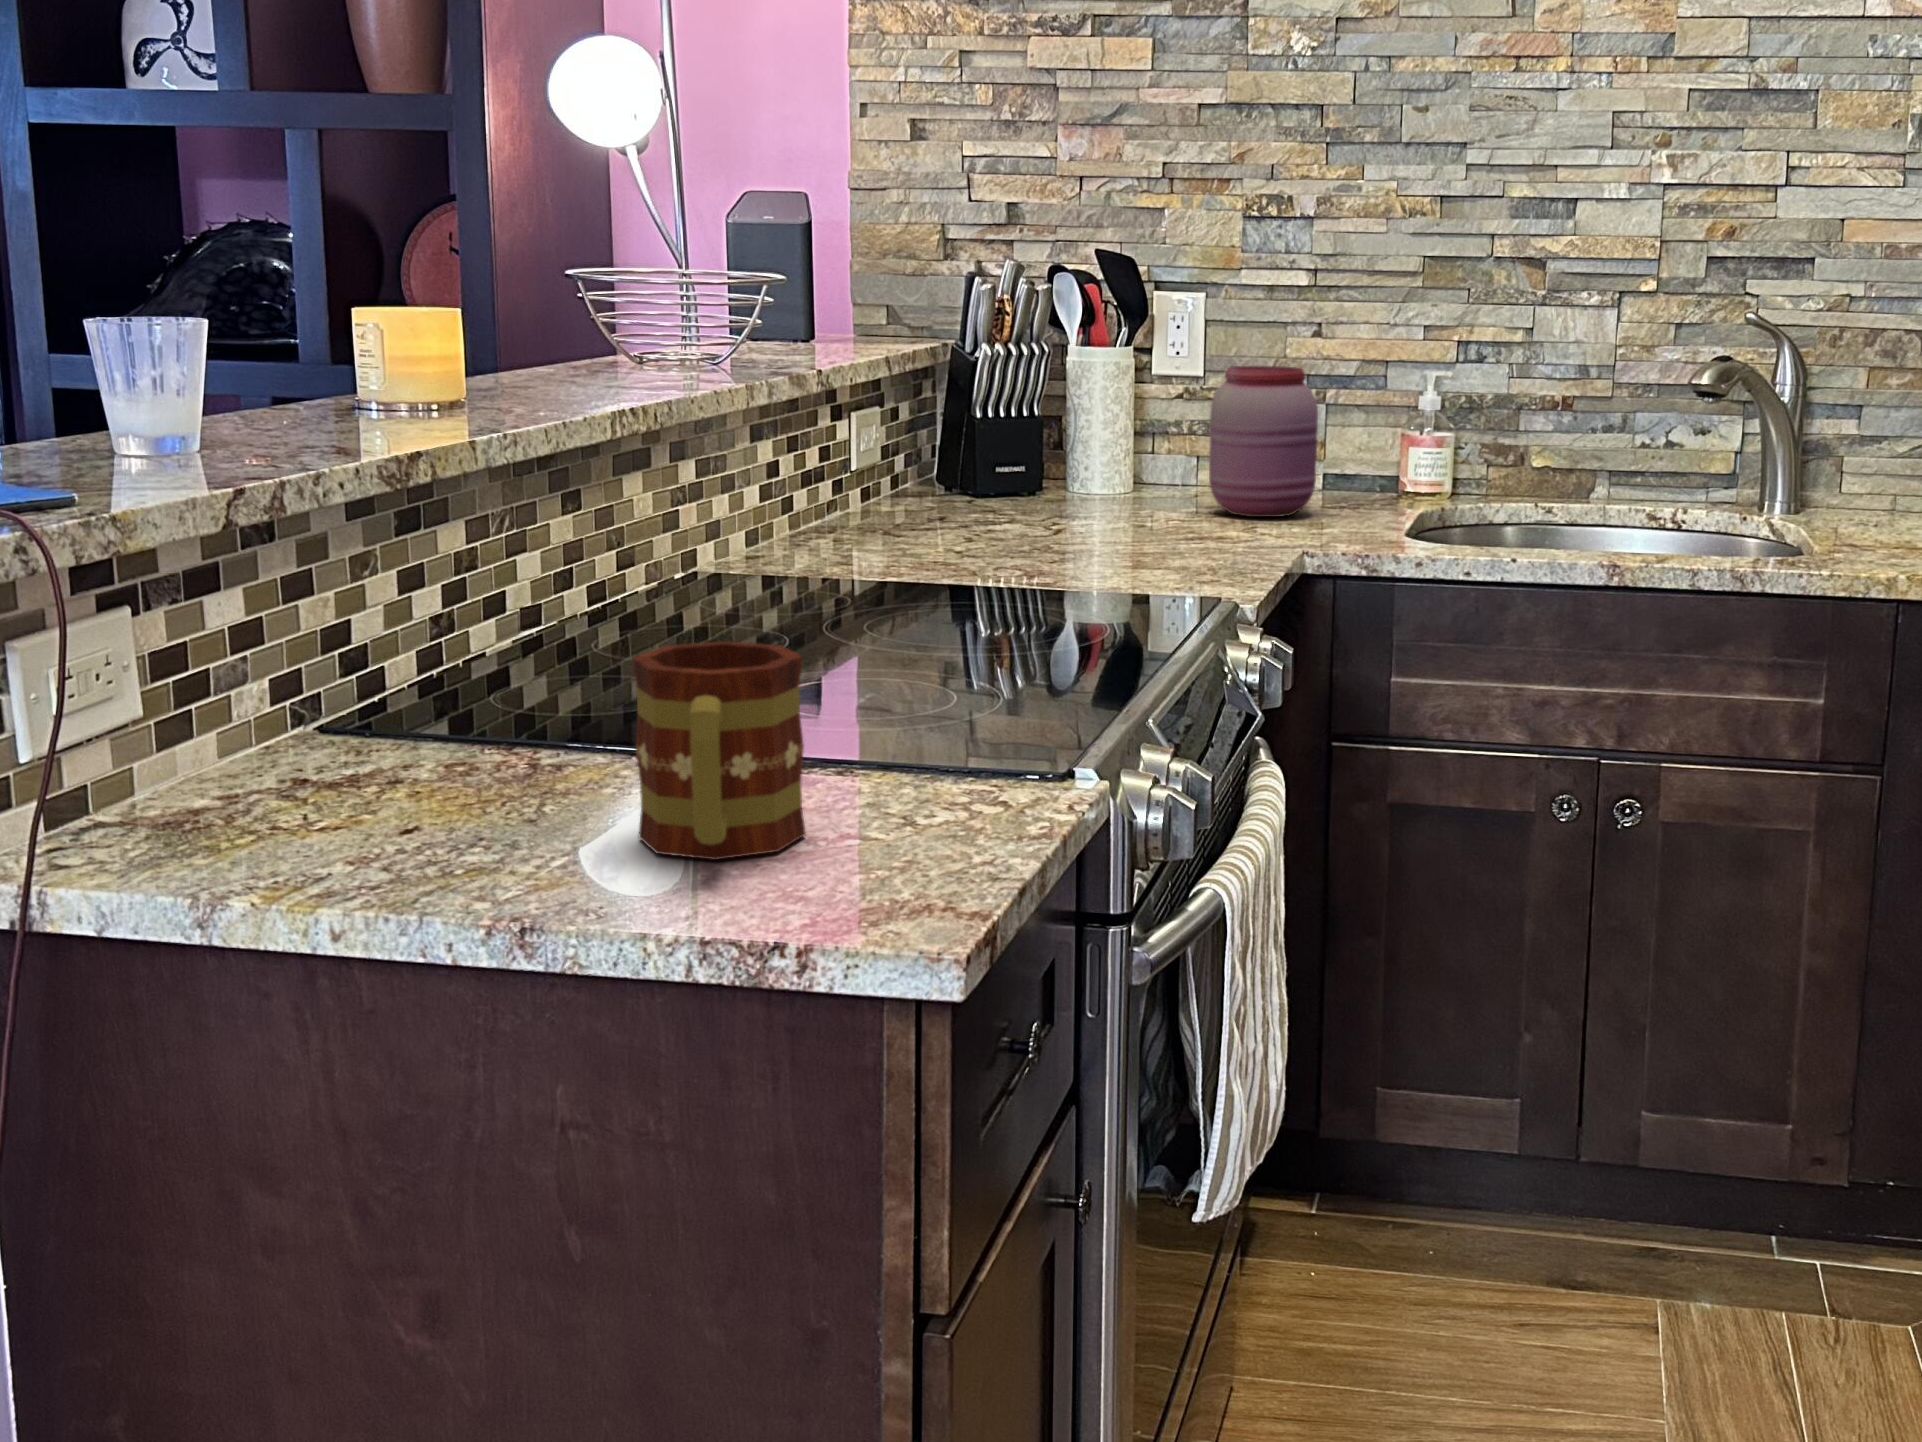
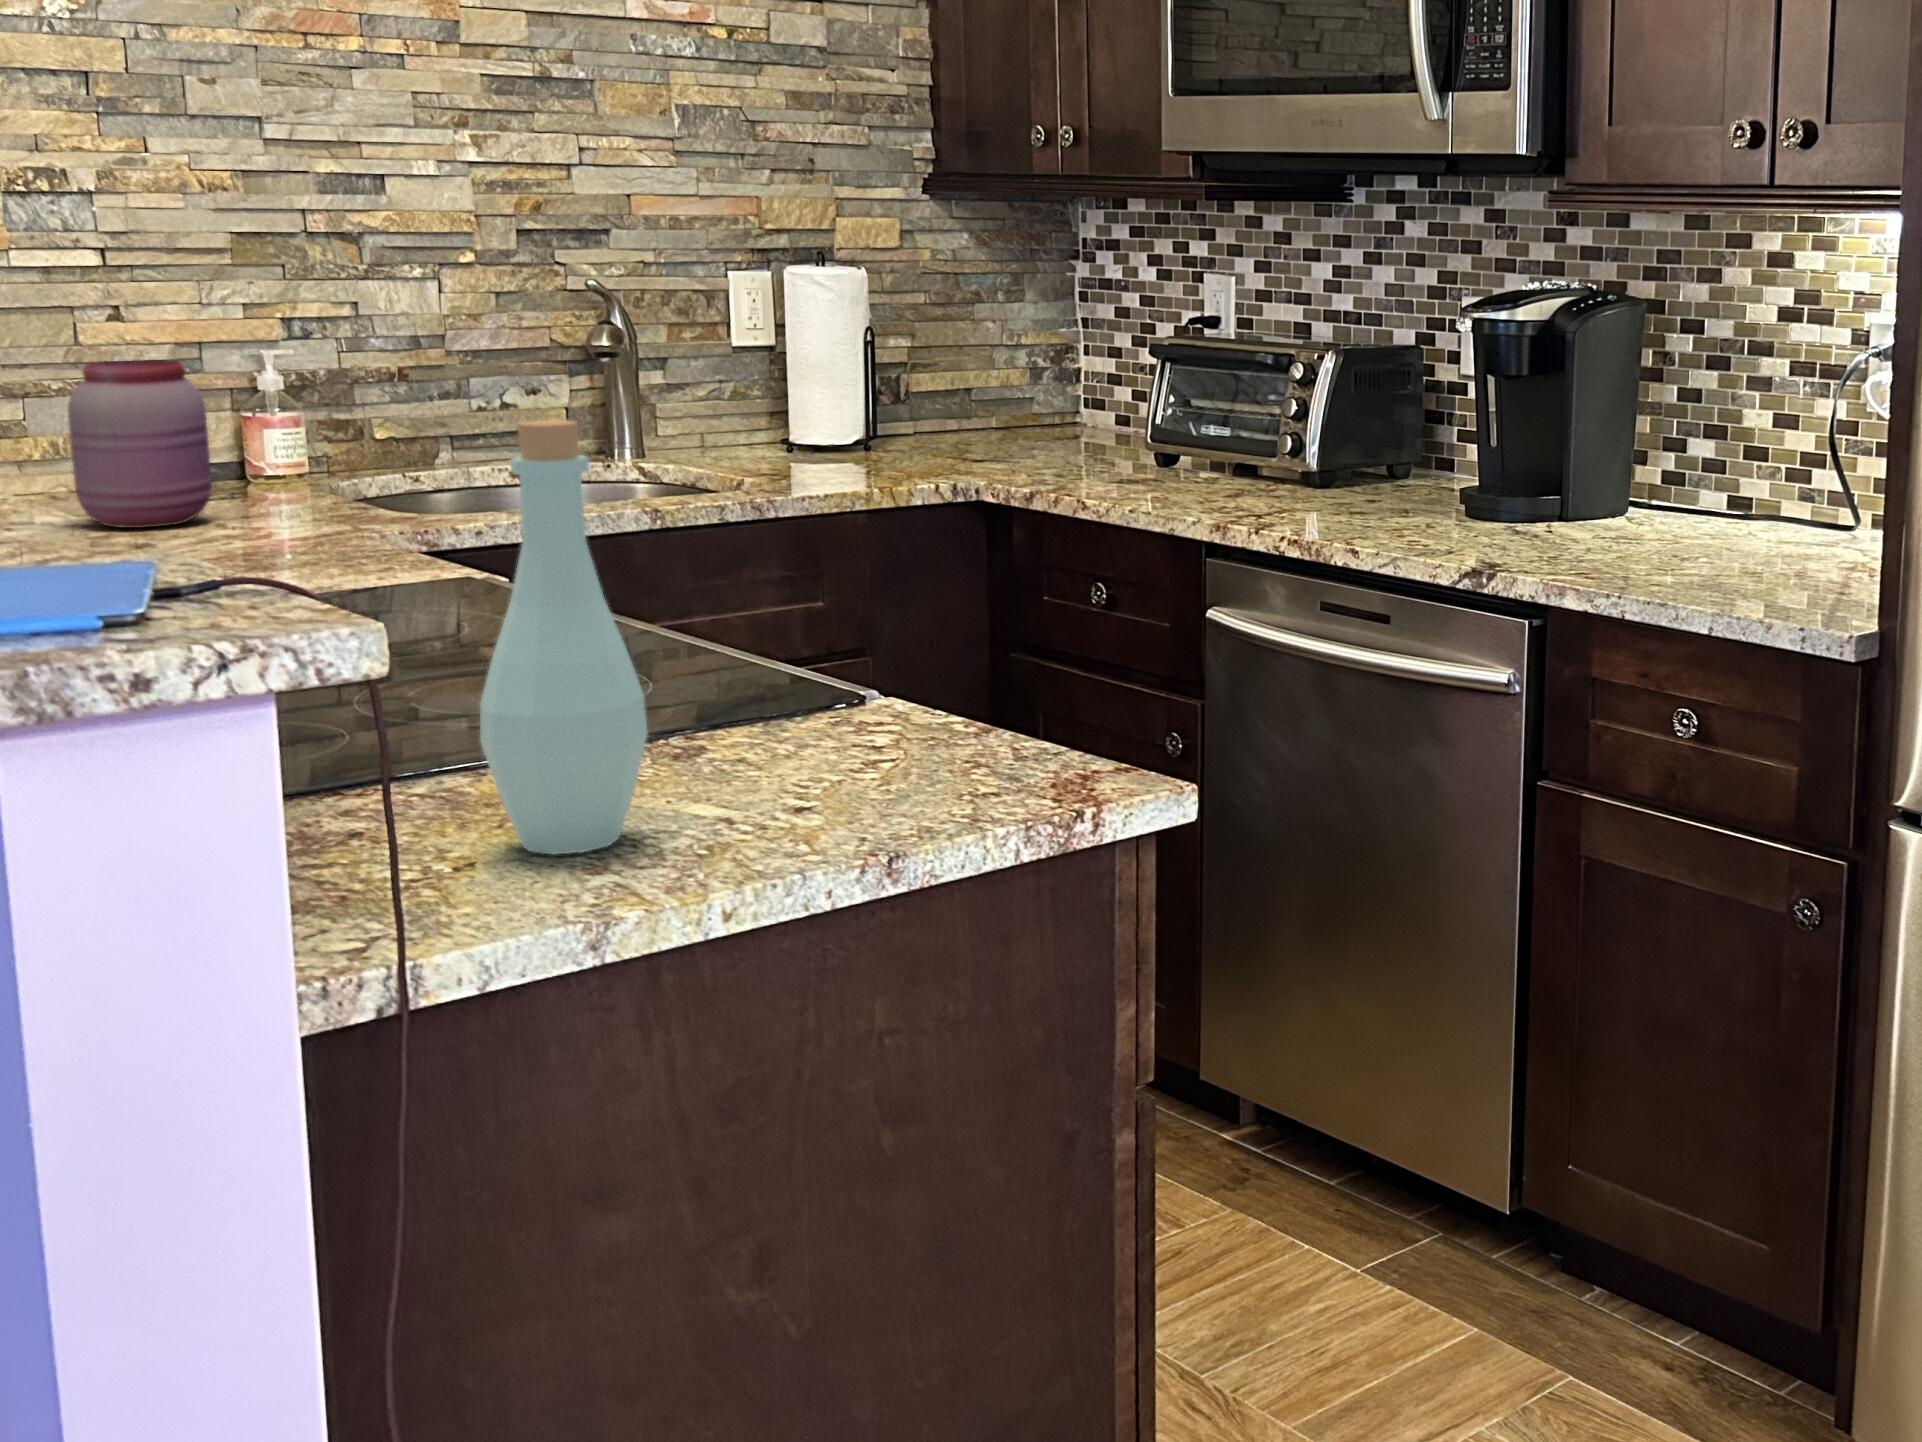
bottle: none [327,397,491,841] -> present [480,420,648,854]
mug: present [632,641,806,860] -> none [723,609,920,798]

